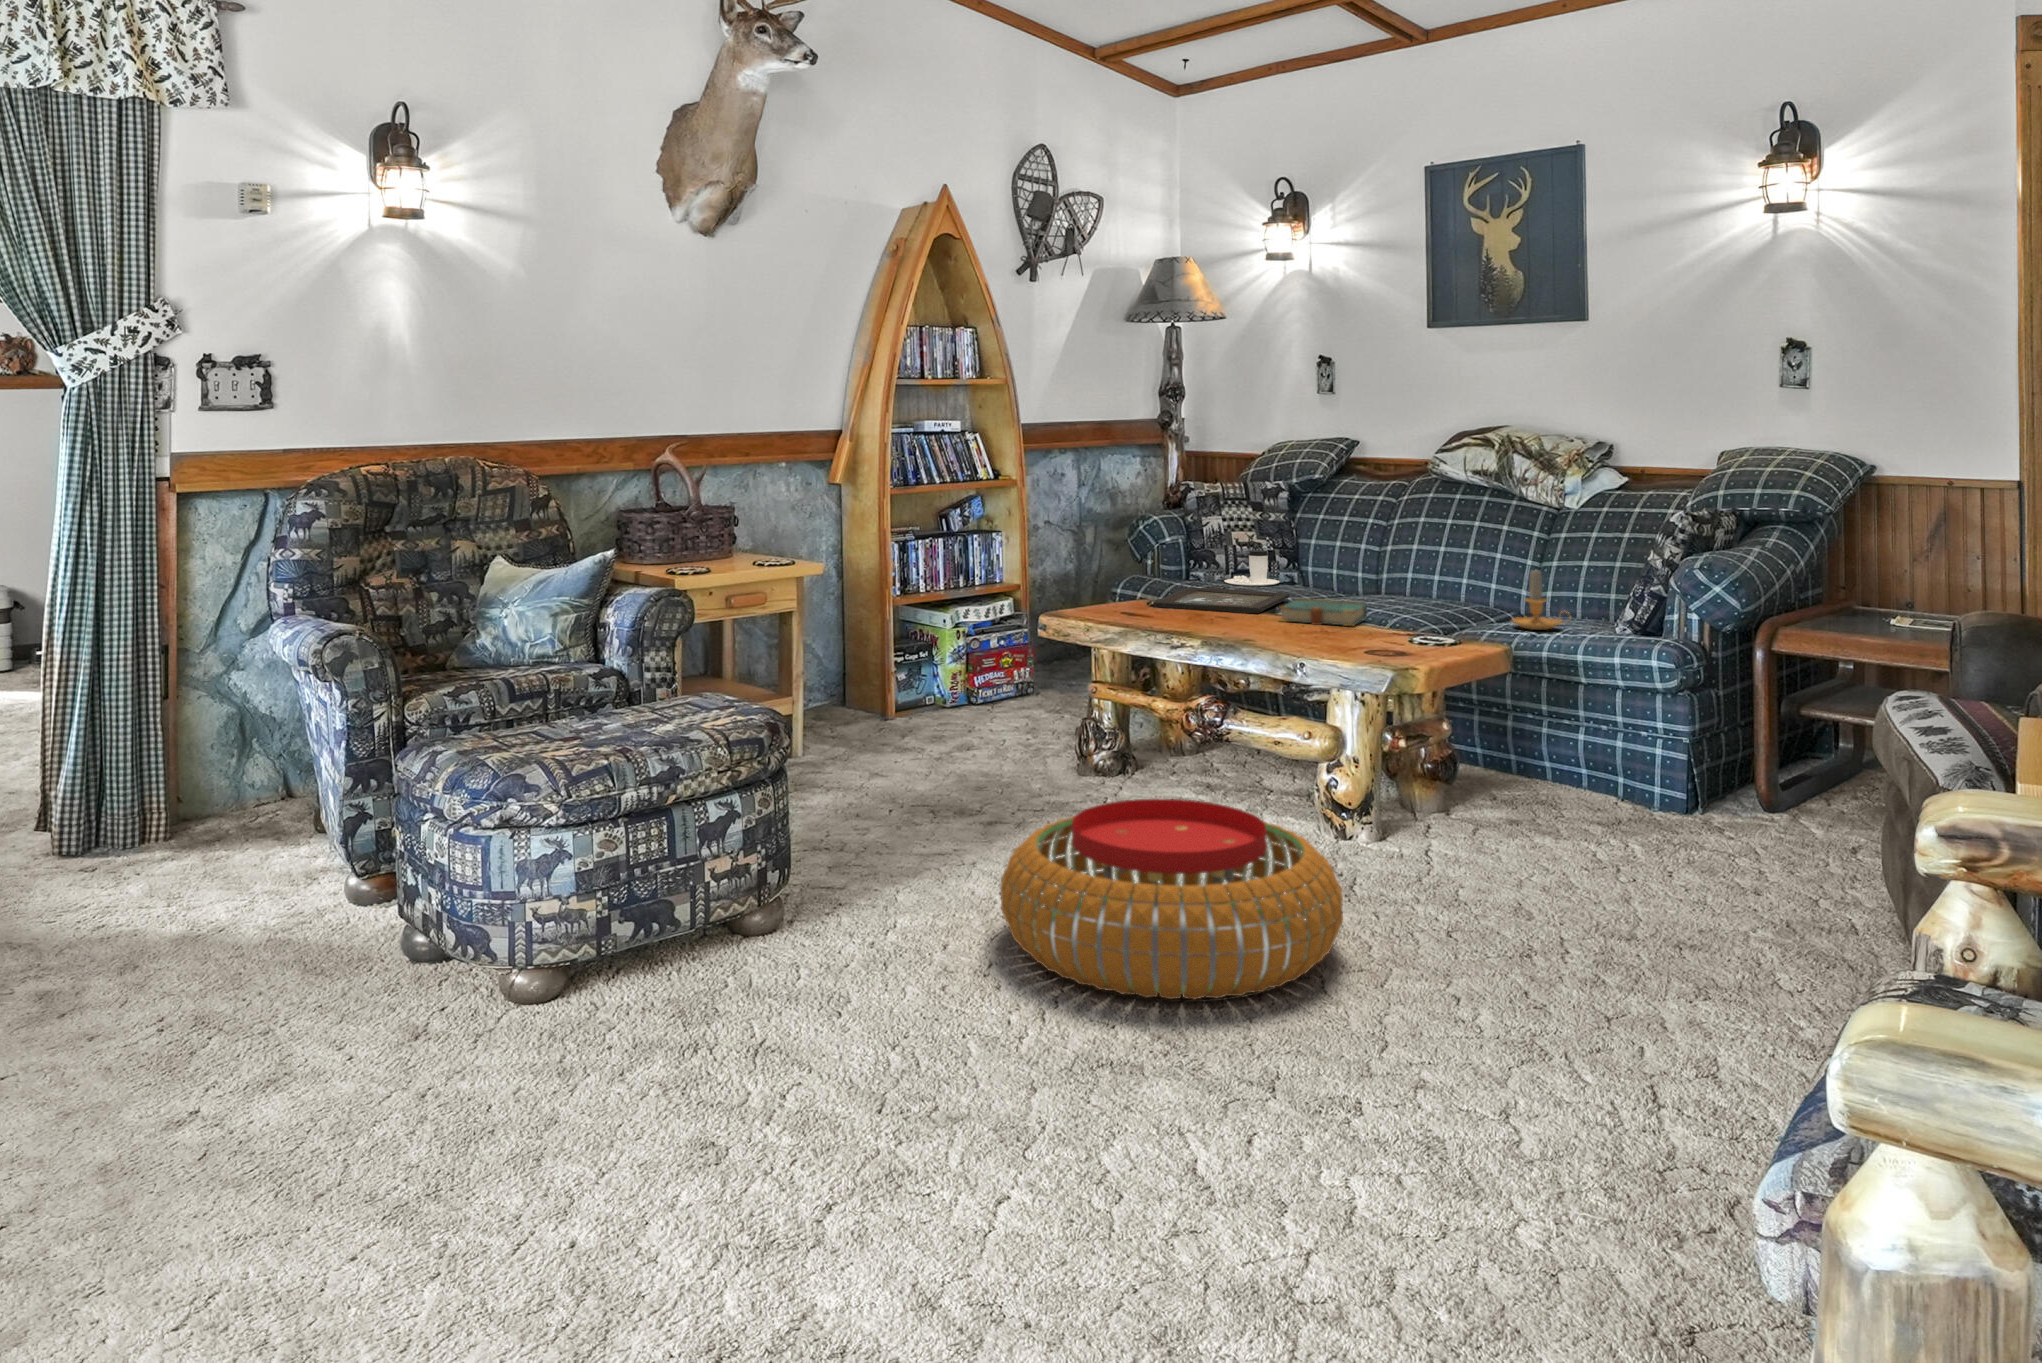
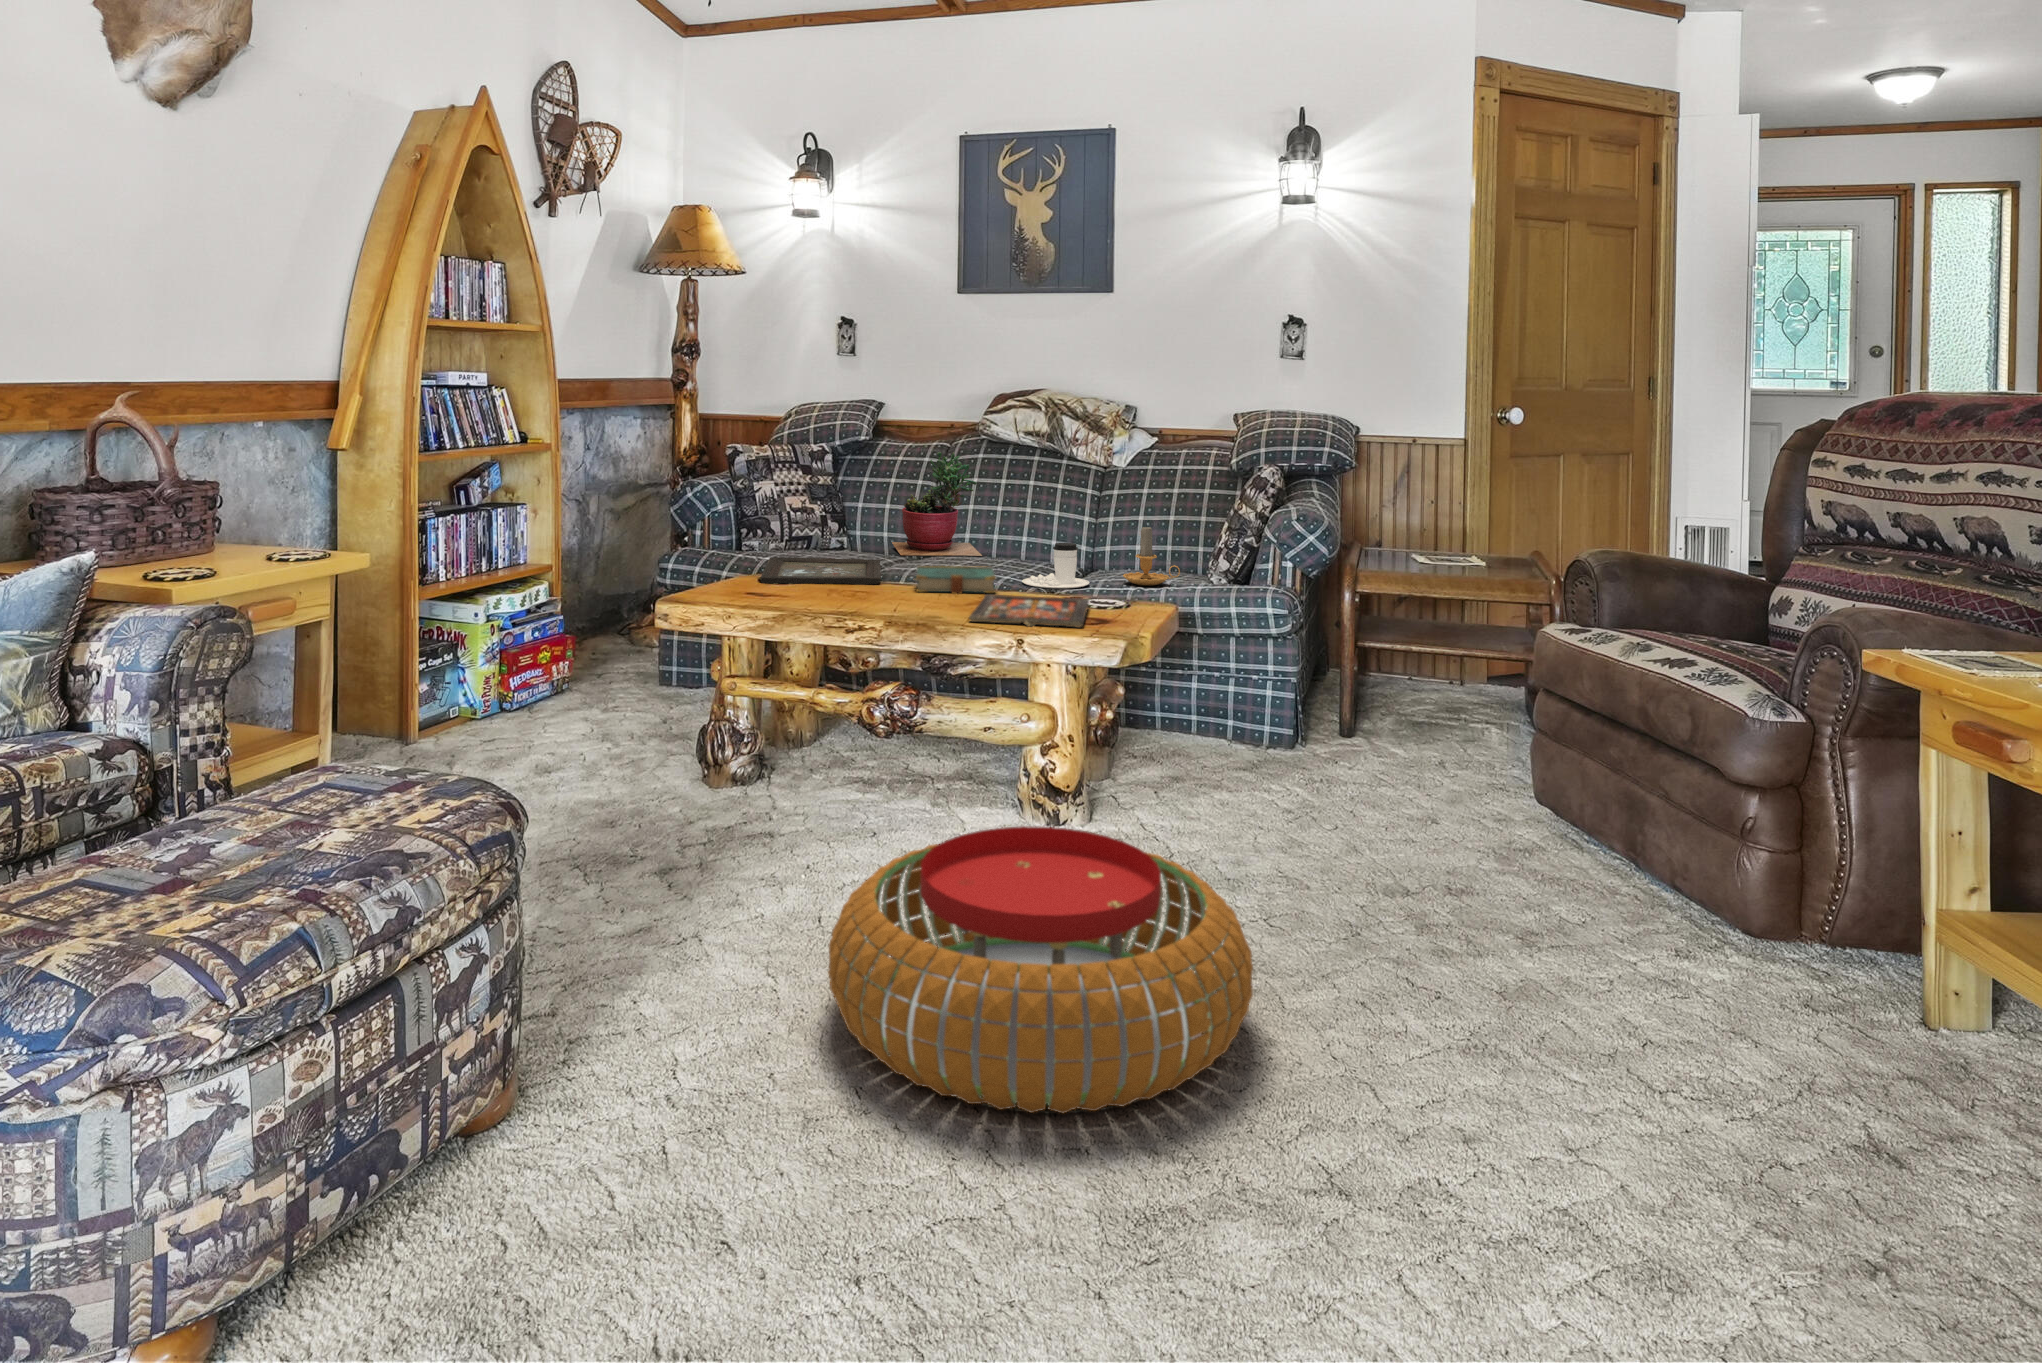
succulent plant: none [1336,492,1425,597] -> present [892,452,982,556]
coffee cup: present [1225,550,1279,586] -> present [1022,543,1089,589]
board game: none [1273,625,1419,656] -> present [969,594,1089,628]

